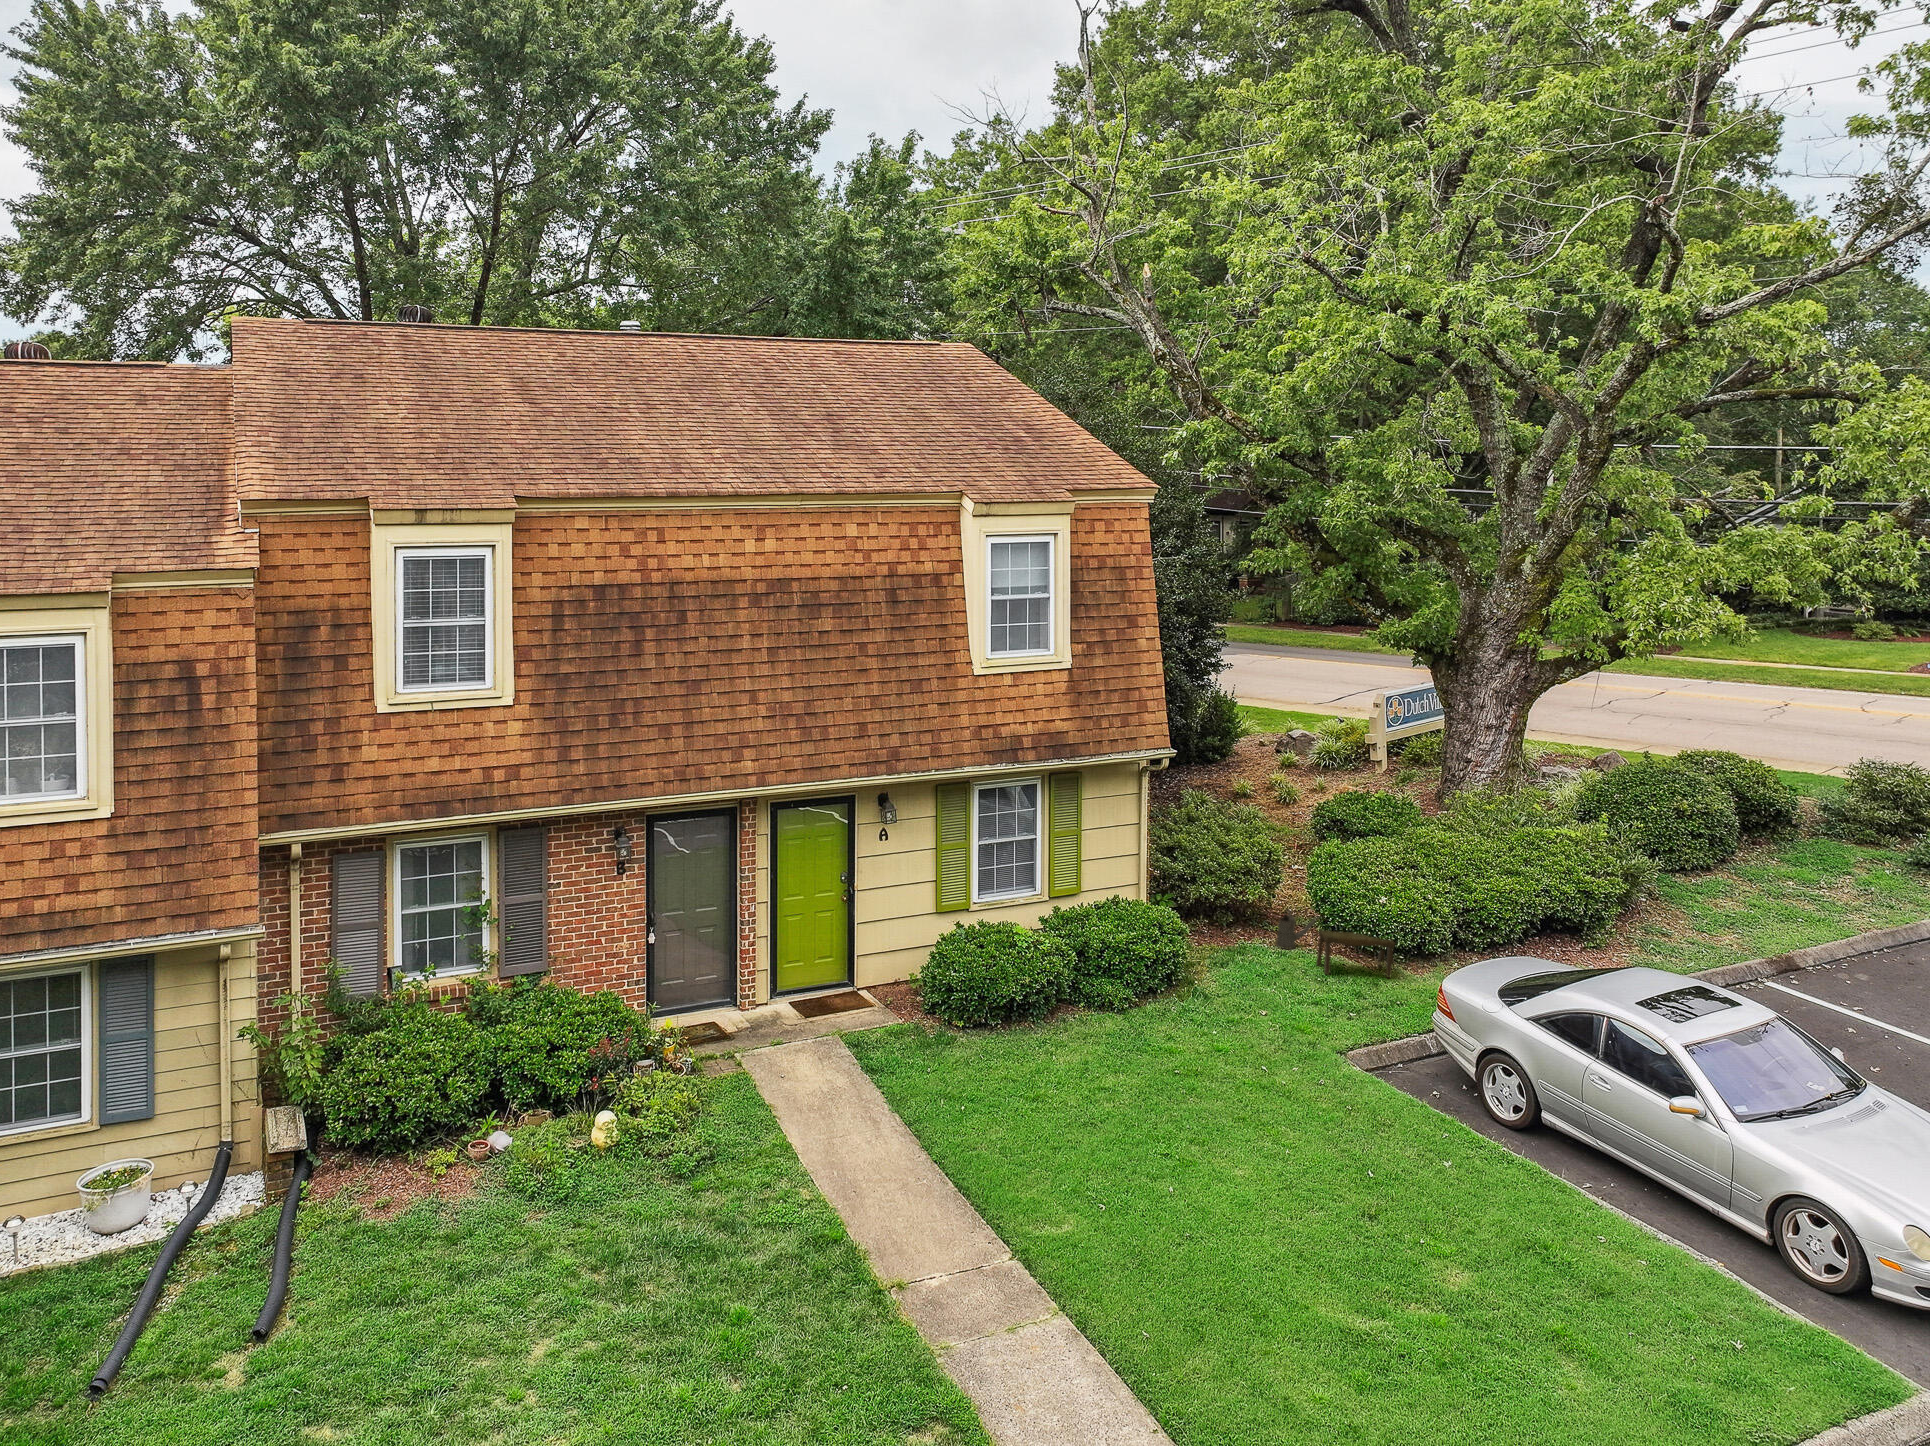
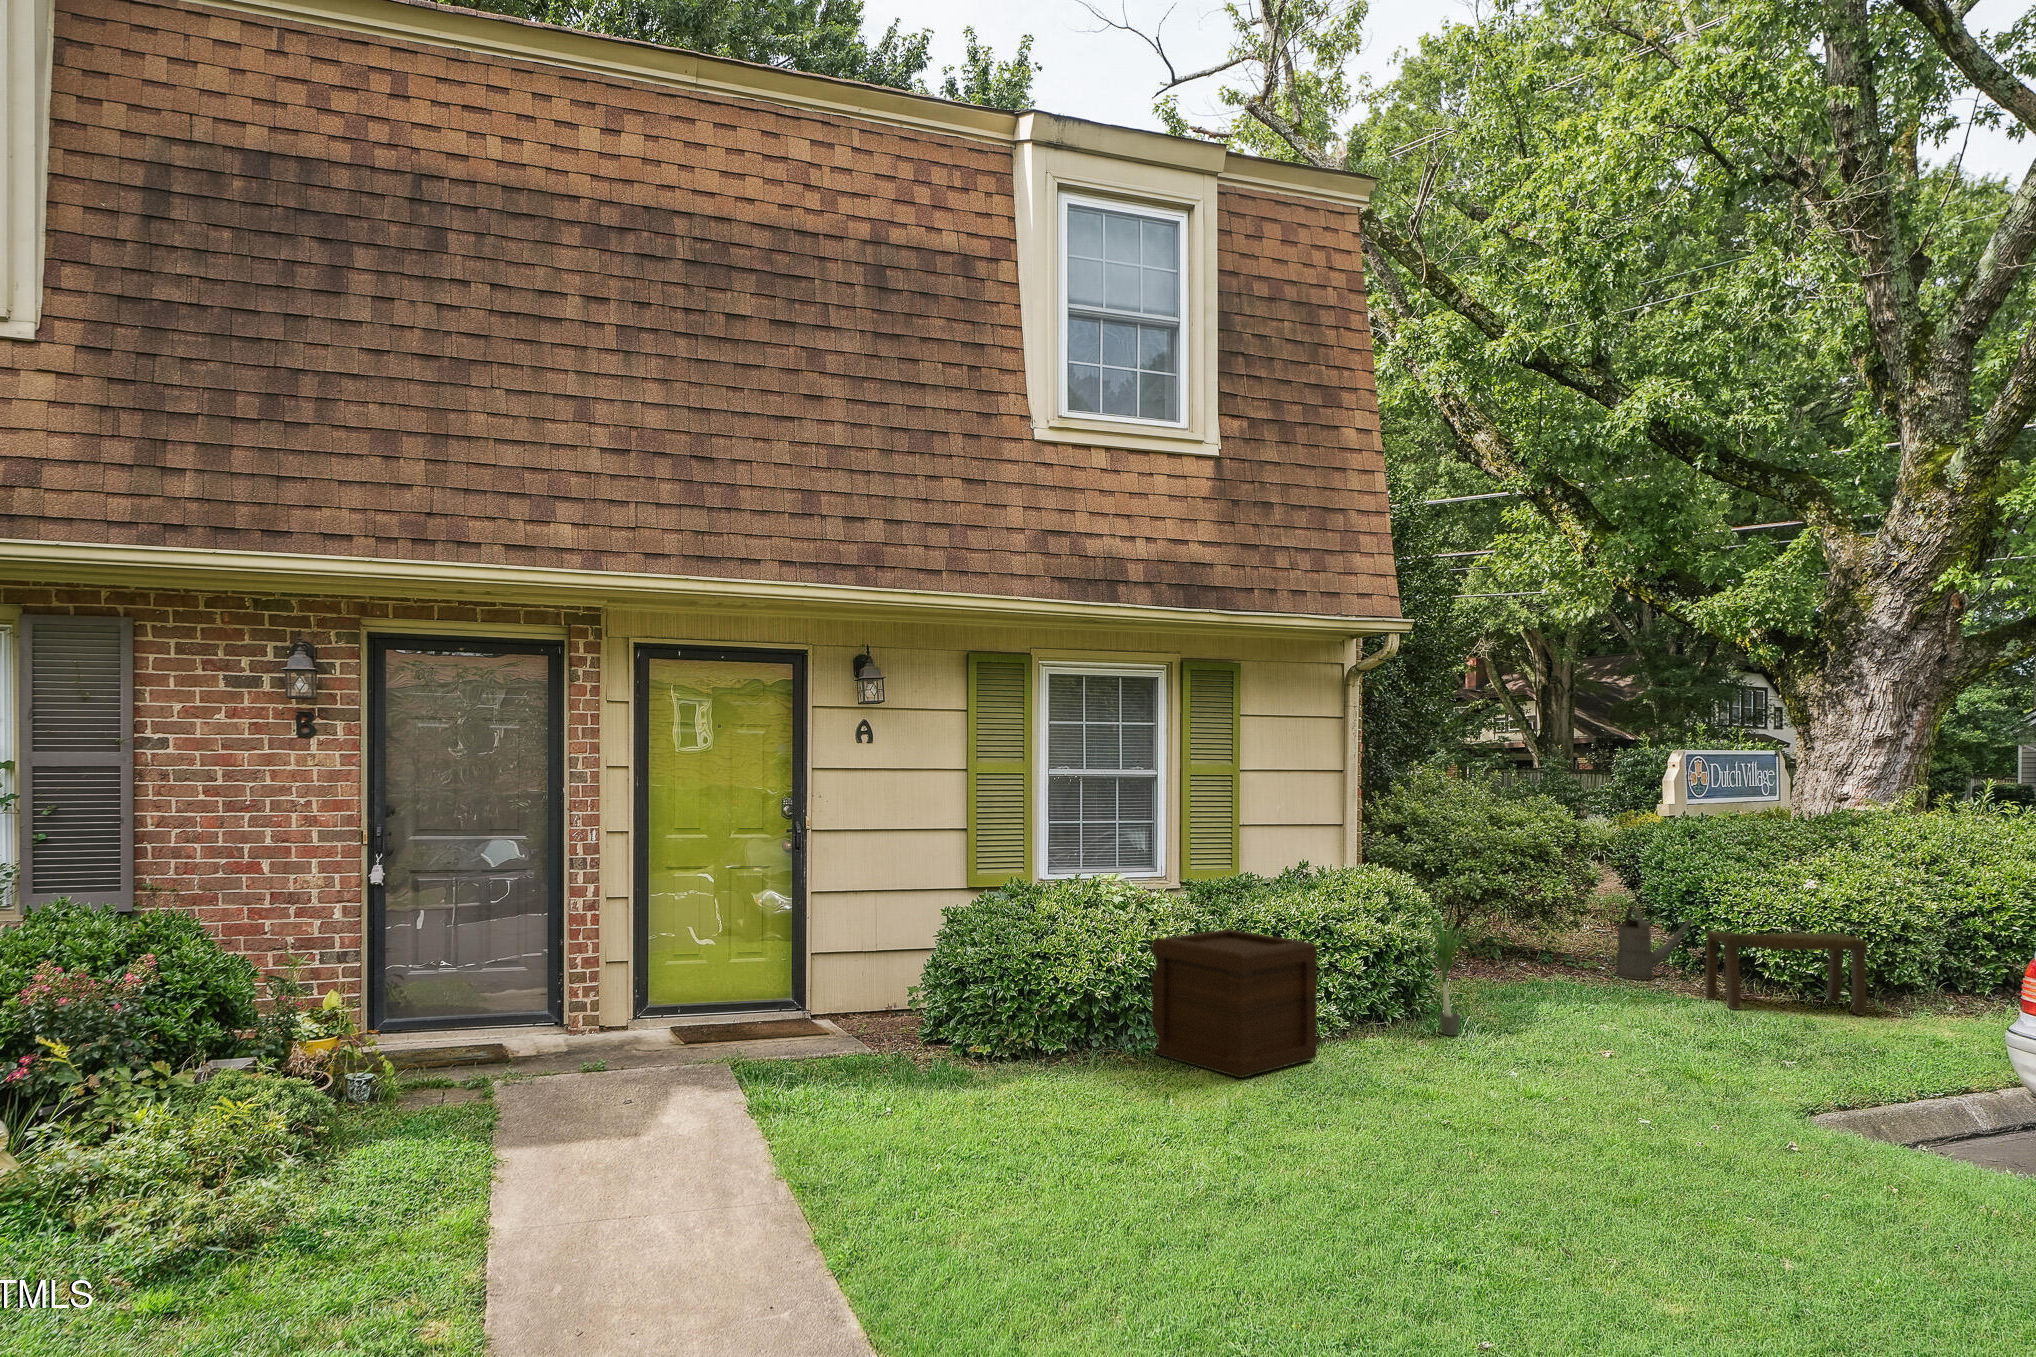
potted plant: none [1157,936,1198,999] -> present [1428,924,1466,1035]
wooden crate: none [1034,951,1115,1033] -> present [1152,929,1317,1078]

